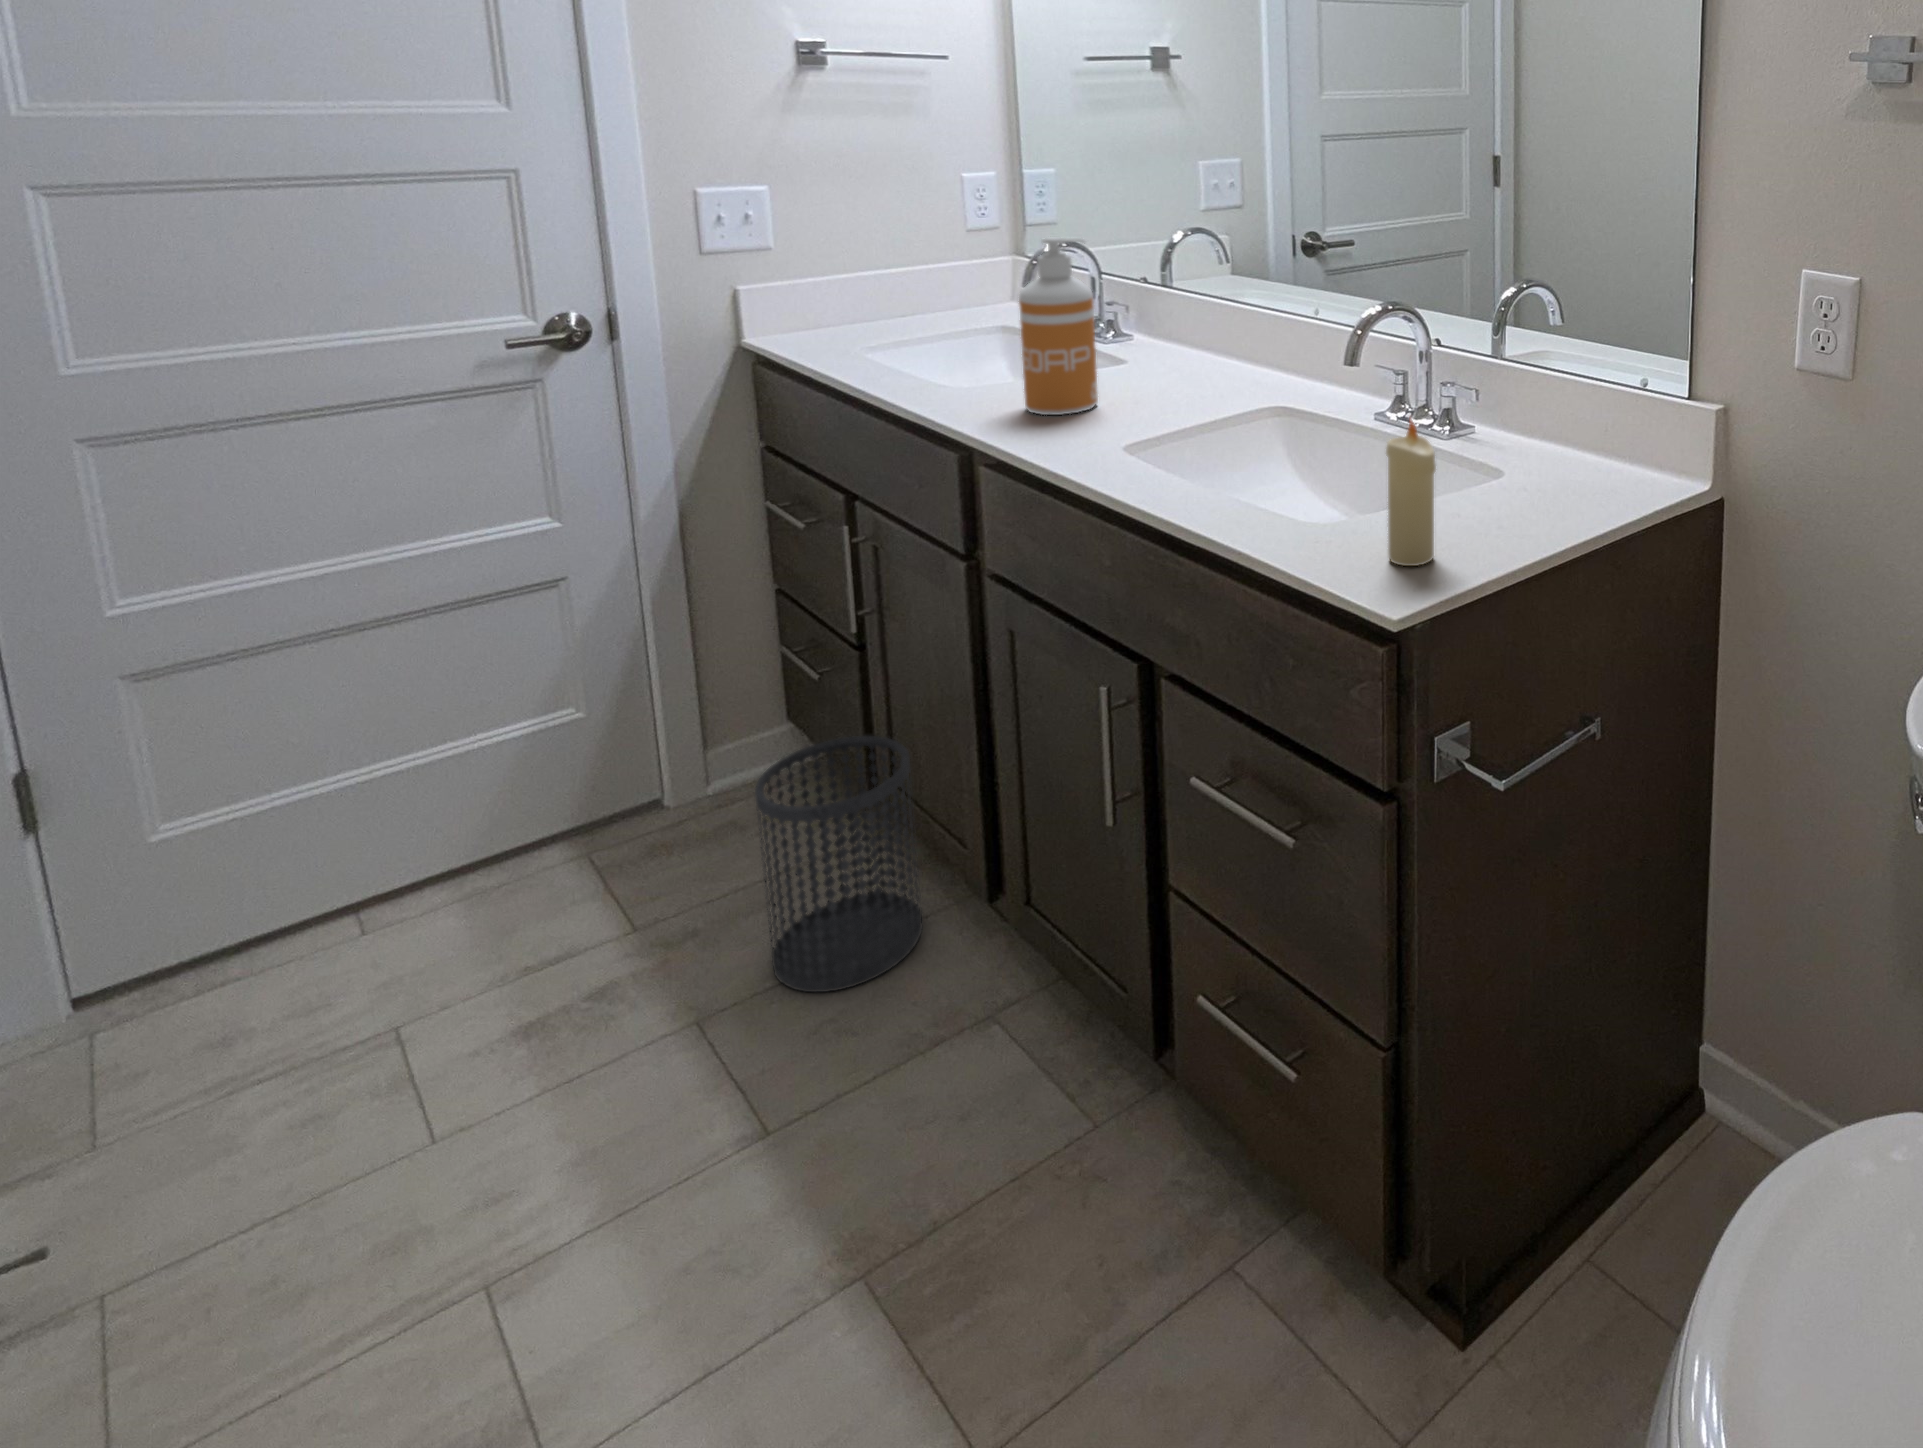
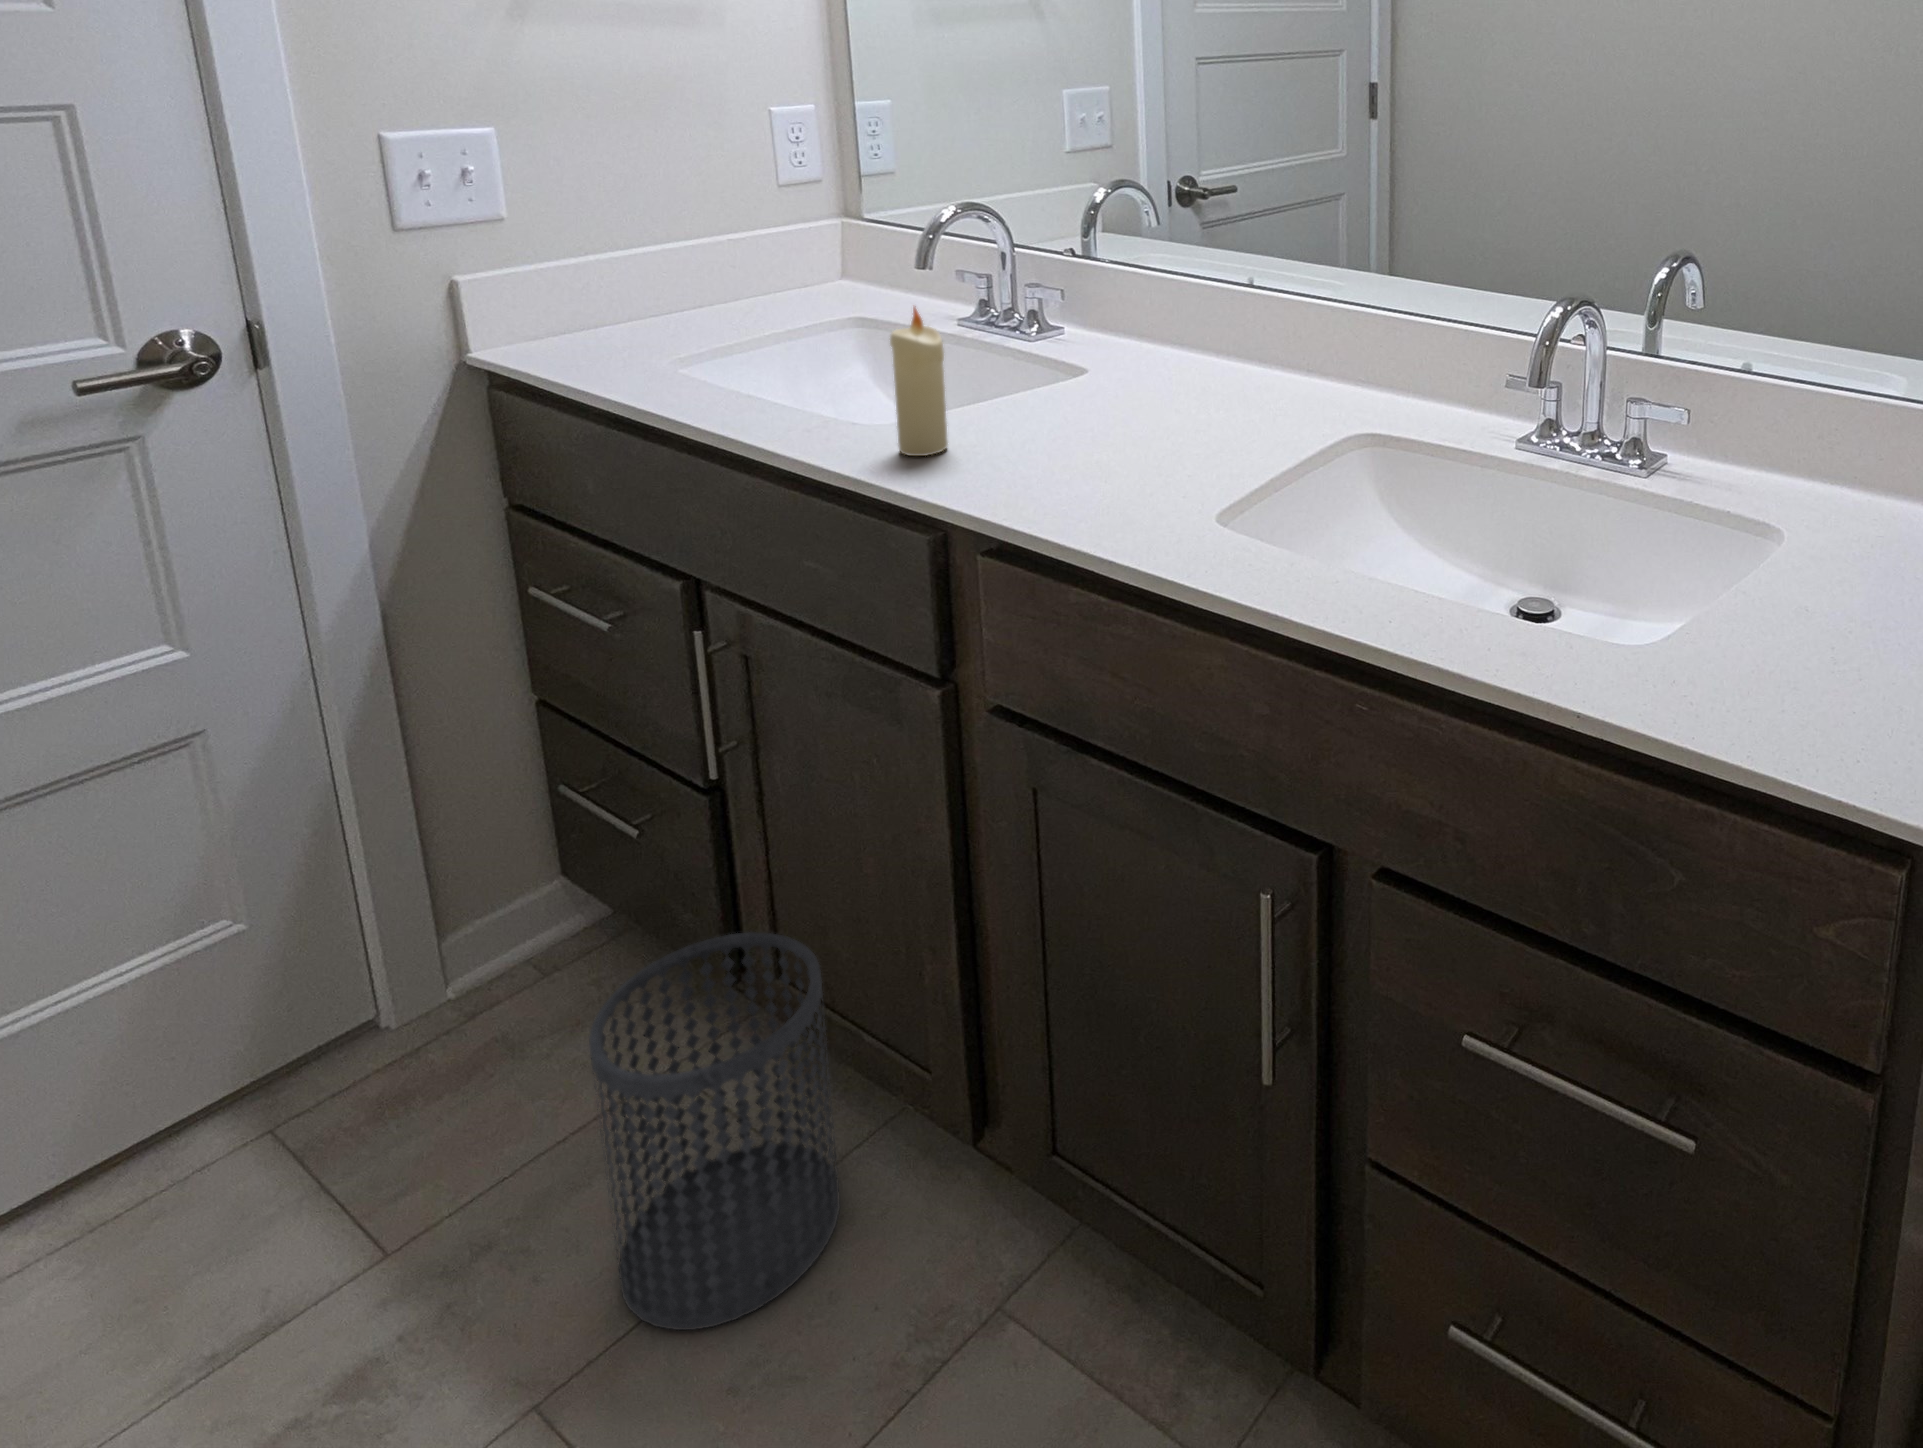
soap dispenser: present [1019,237,1098,415] -> none [1000,207,1110,470]
candle: present [1386,418,1436,566] -> present [890,307,948,456]

